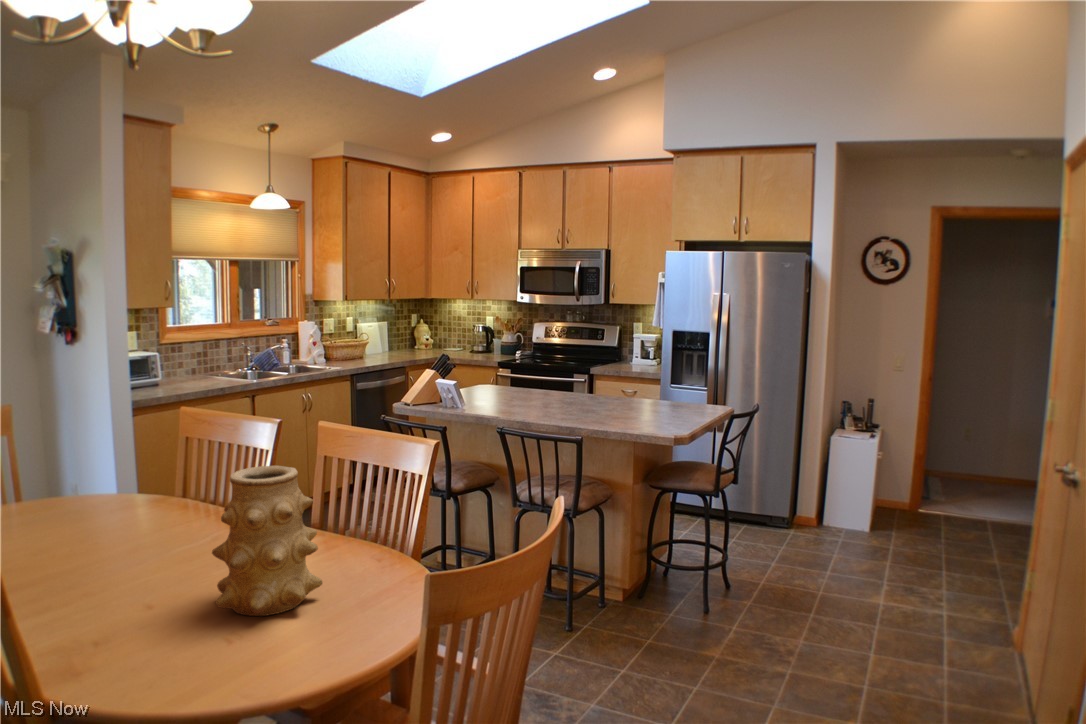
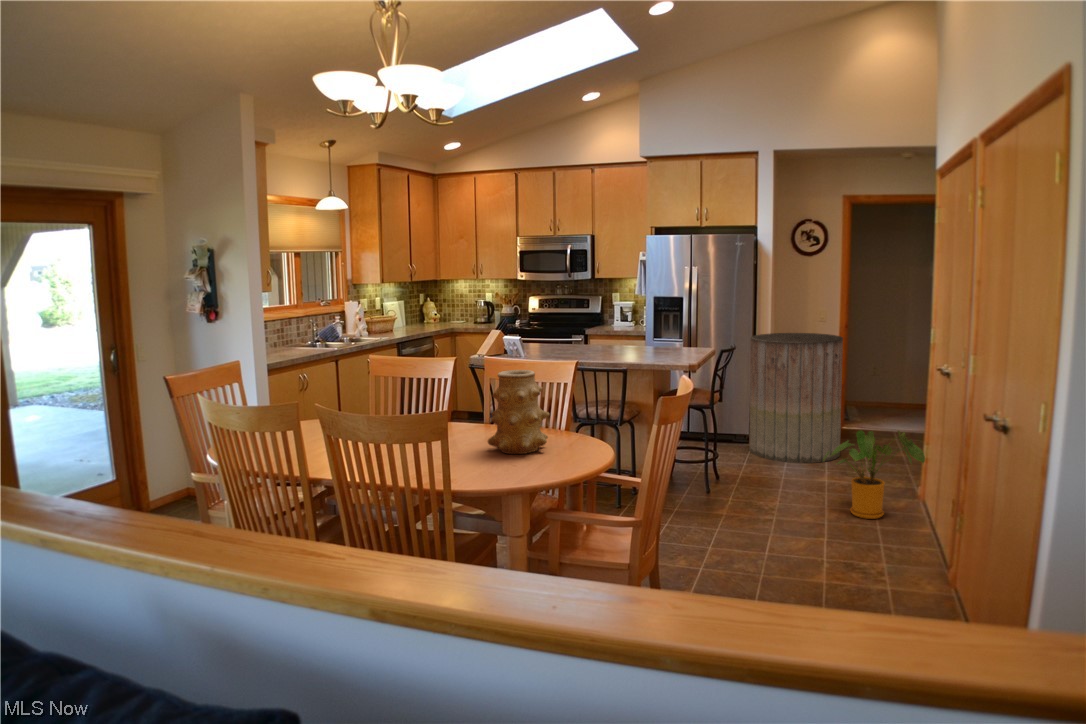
trash can: none [787,385,920,568] -> present [749,333,843,463]
house plant: none [866,548,1026,685] -> present [823,431,925,519]

